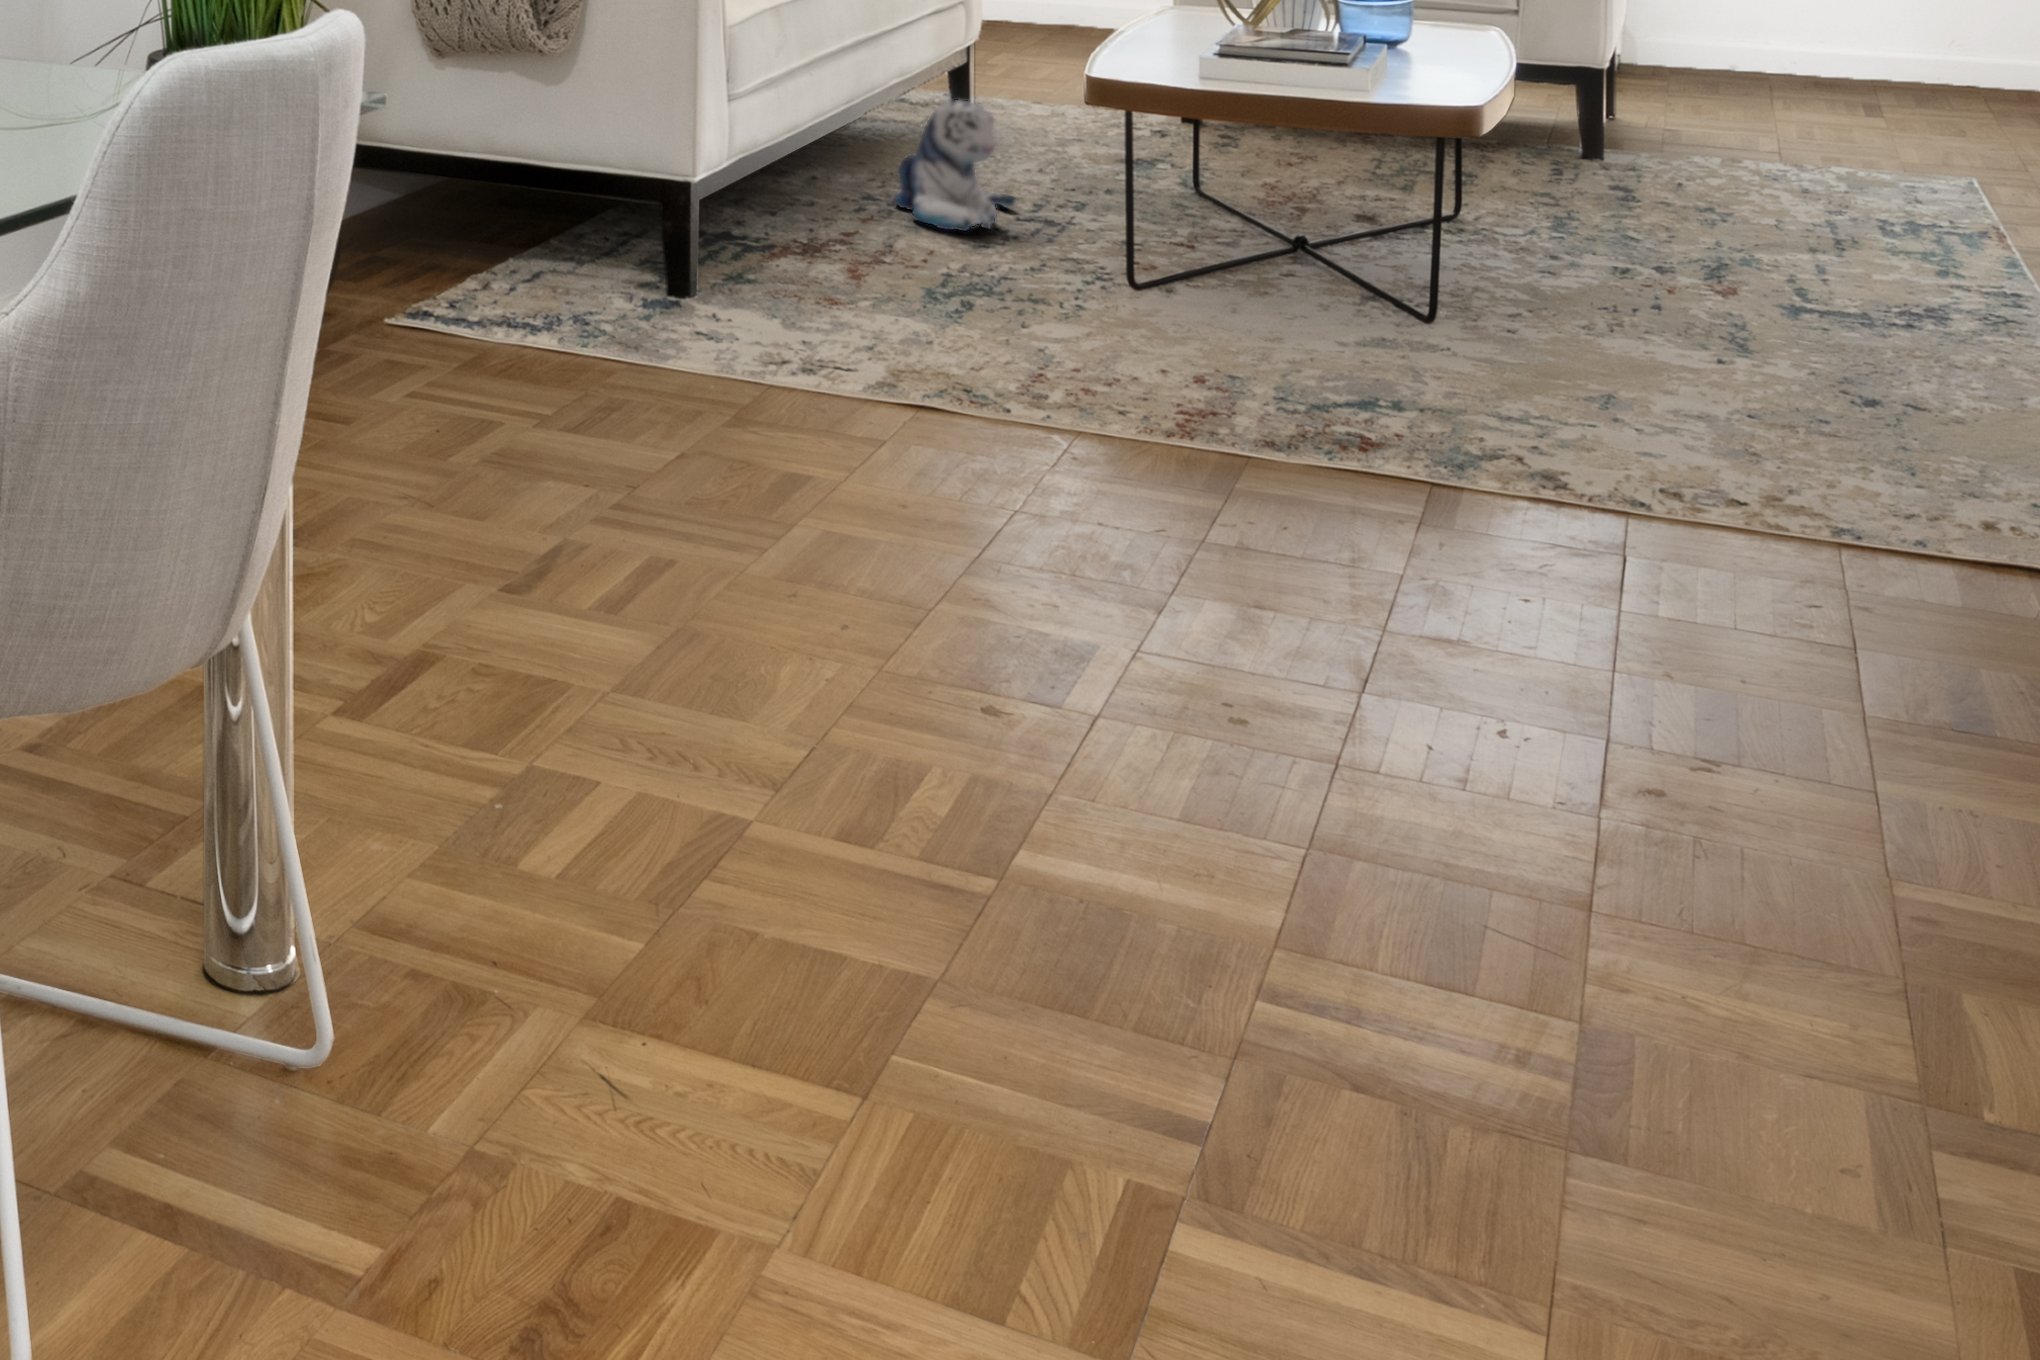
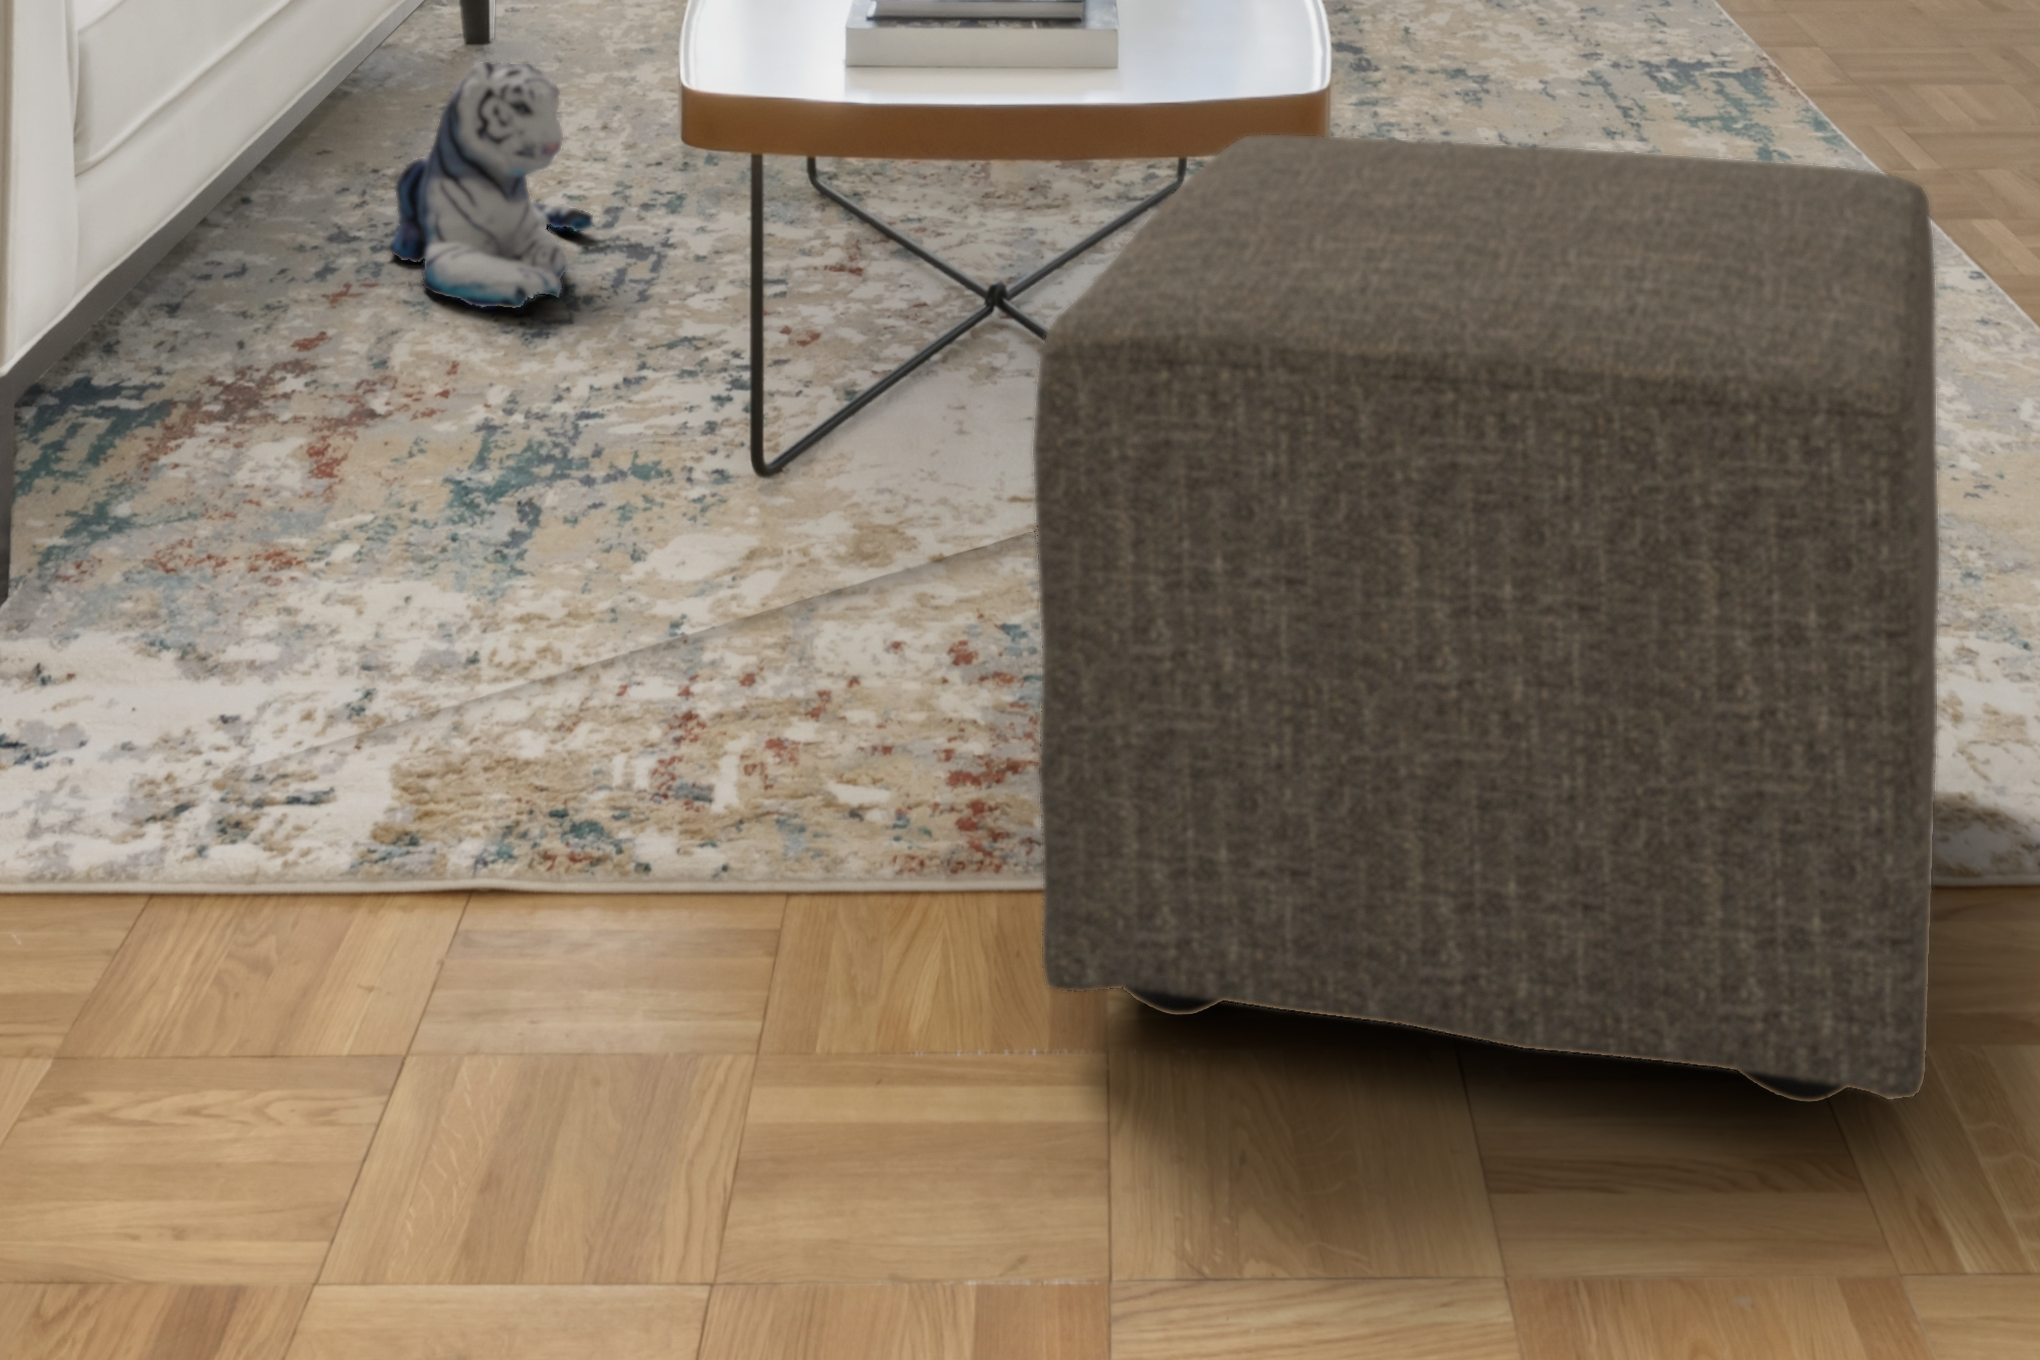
ottoman: none [1179,118,1742,550] -> present [1033,135,1939,1102]

